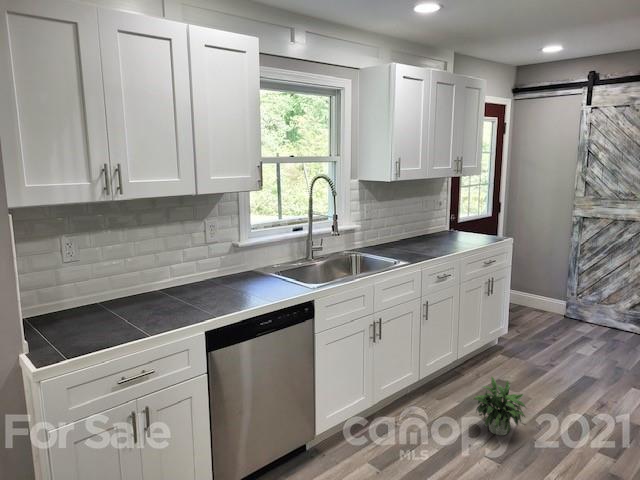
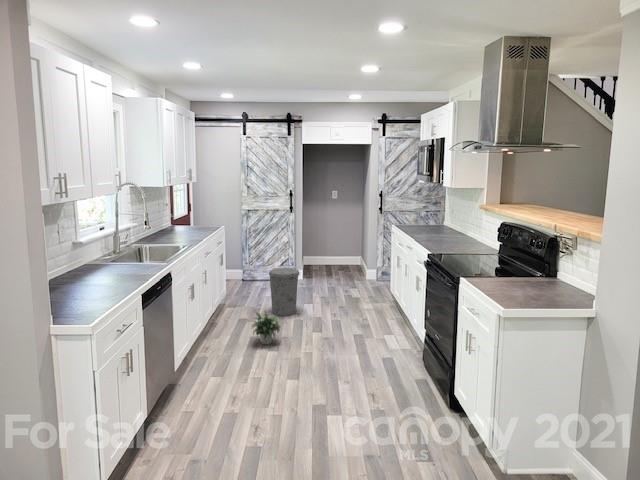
trash can: none [557,316,615,398] -> present [269,268,299,316]

